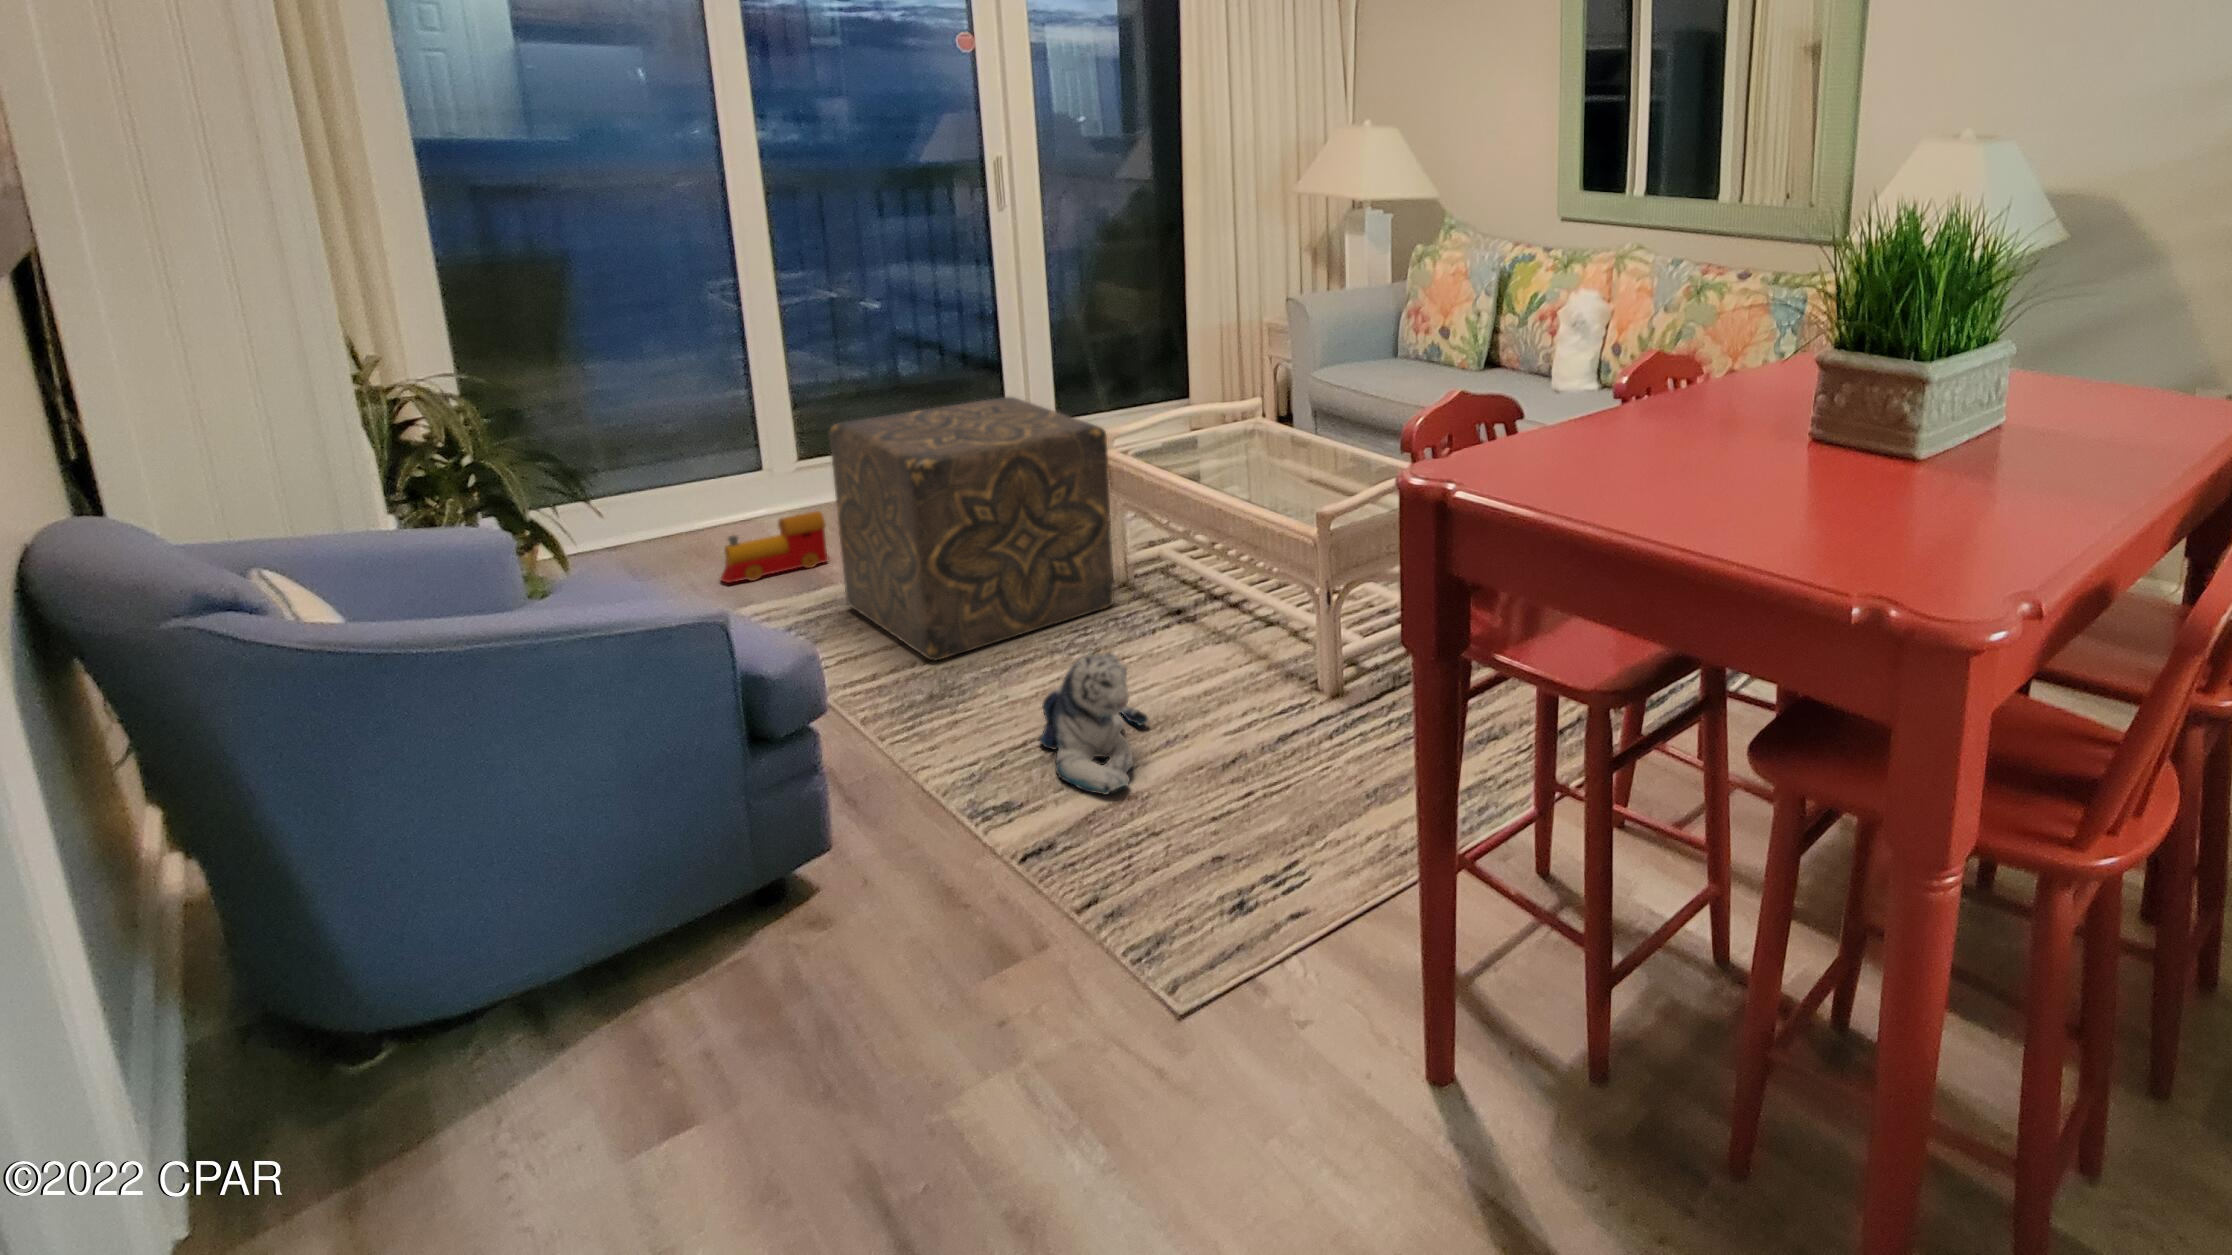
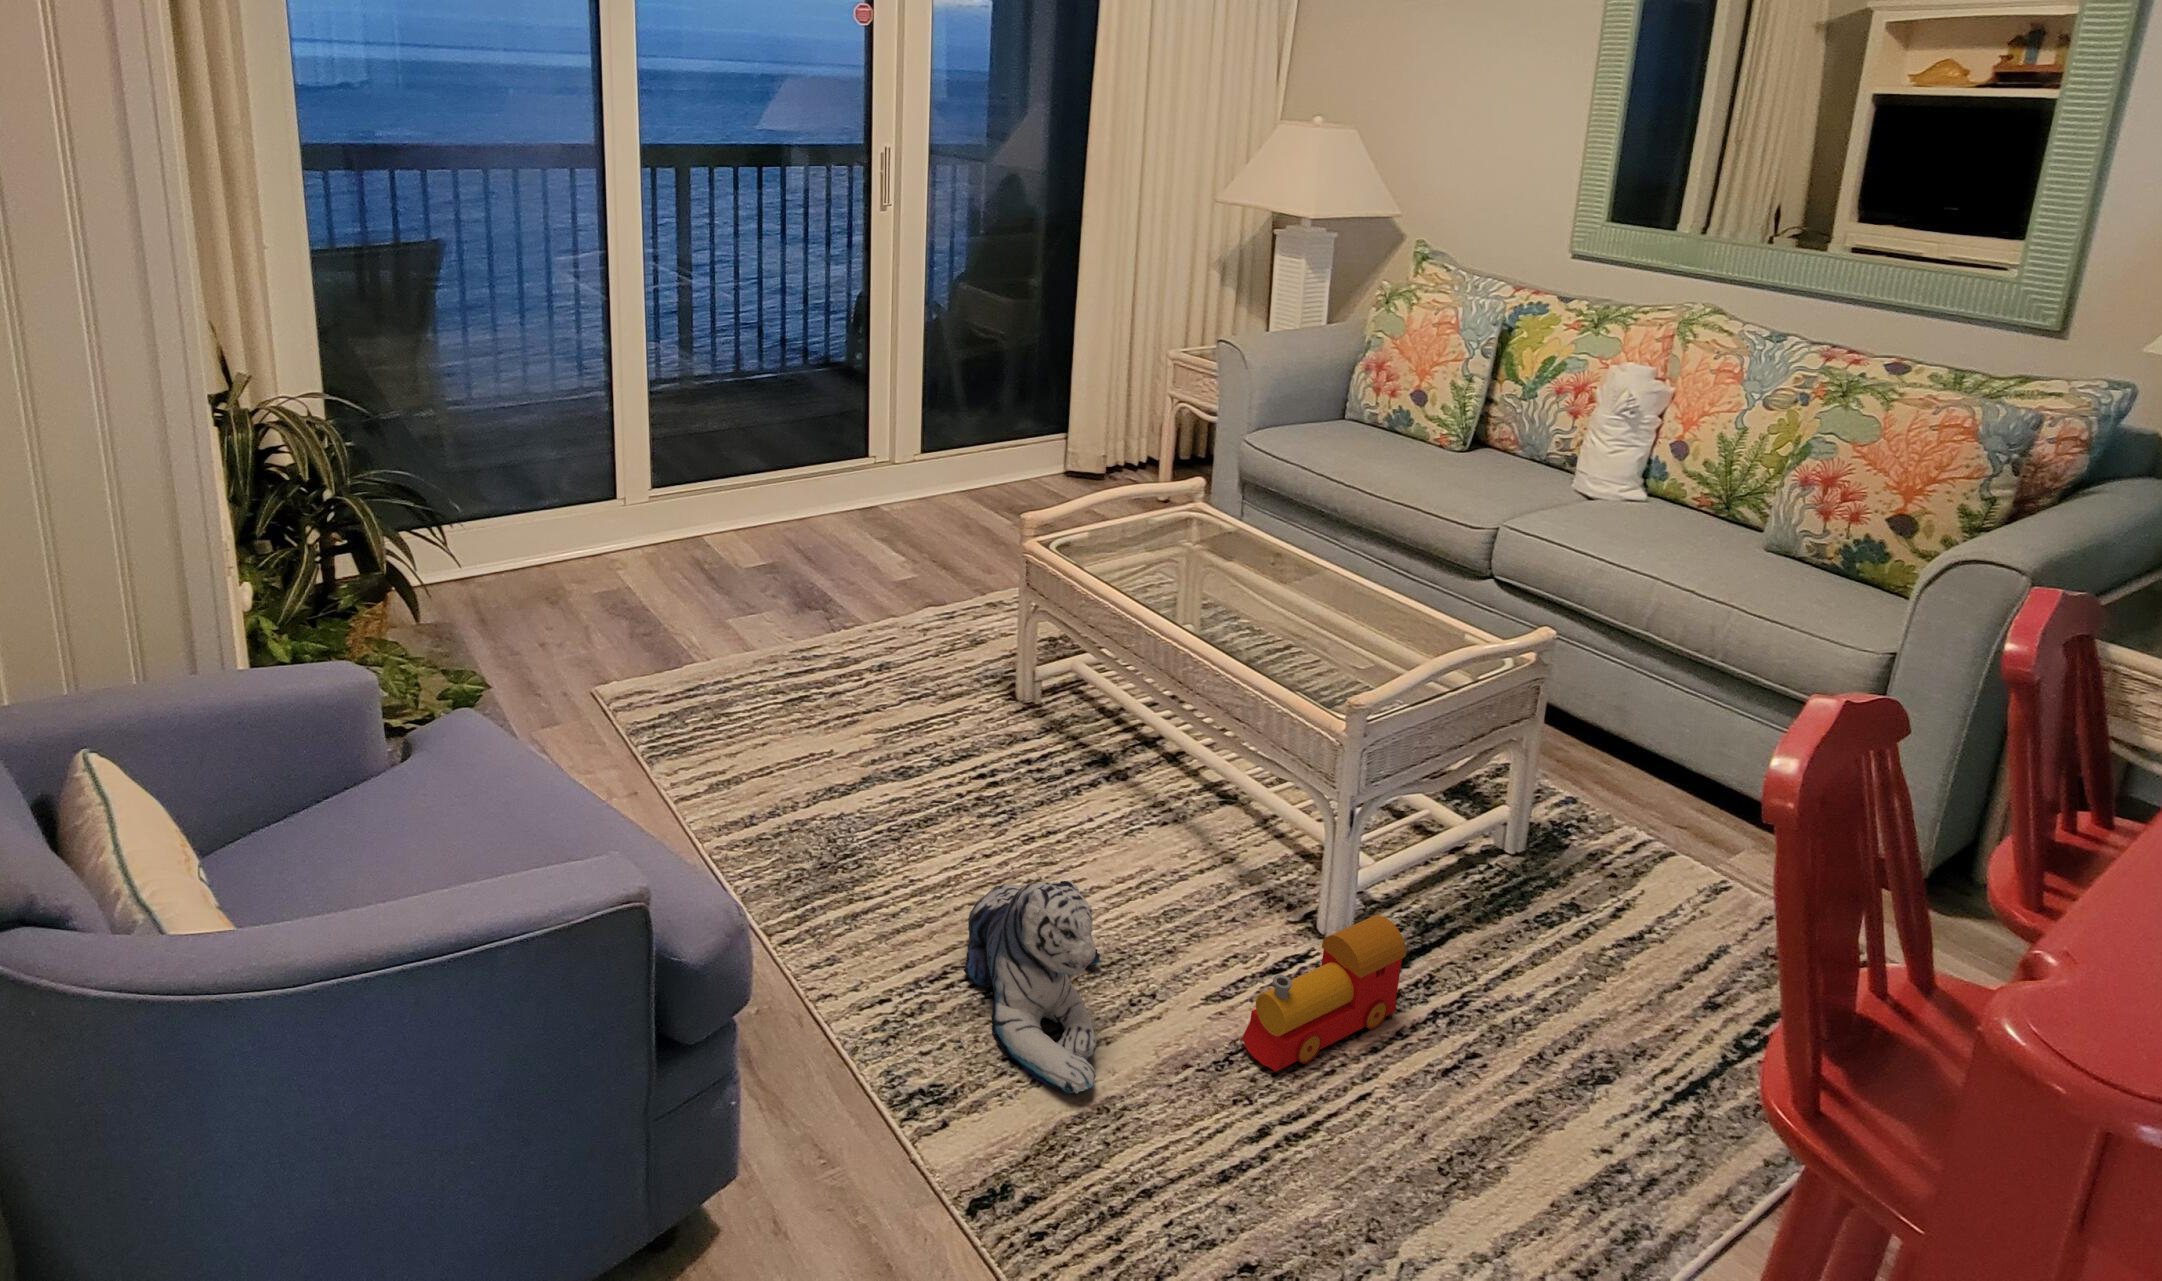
ottoman: present [829,397,1114,660] -> none [717,461,1031,801]
toy train: present [721,511,828,583] -> present [1242,915,1406,1072]

